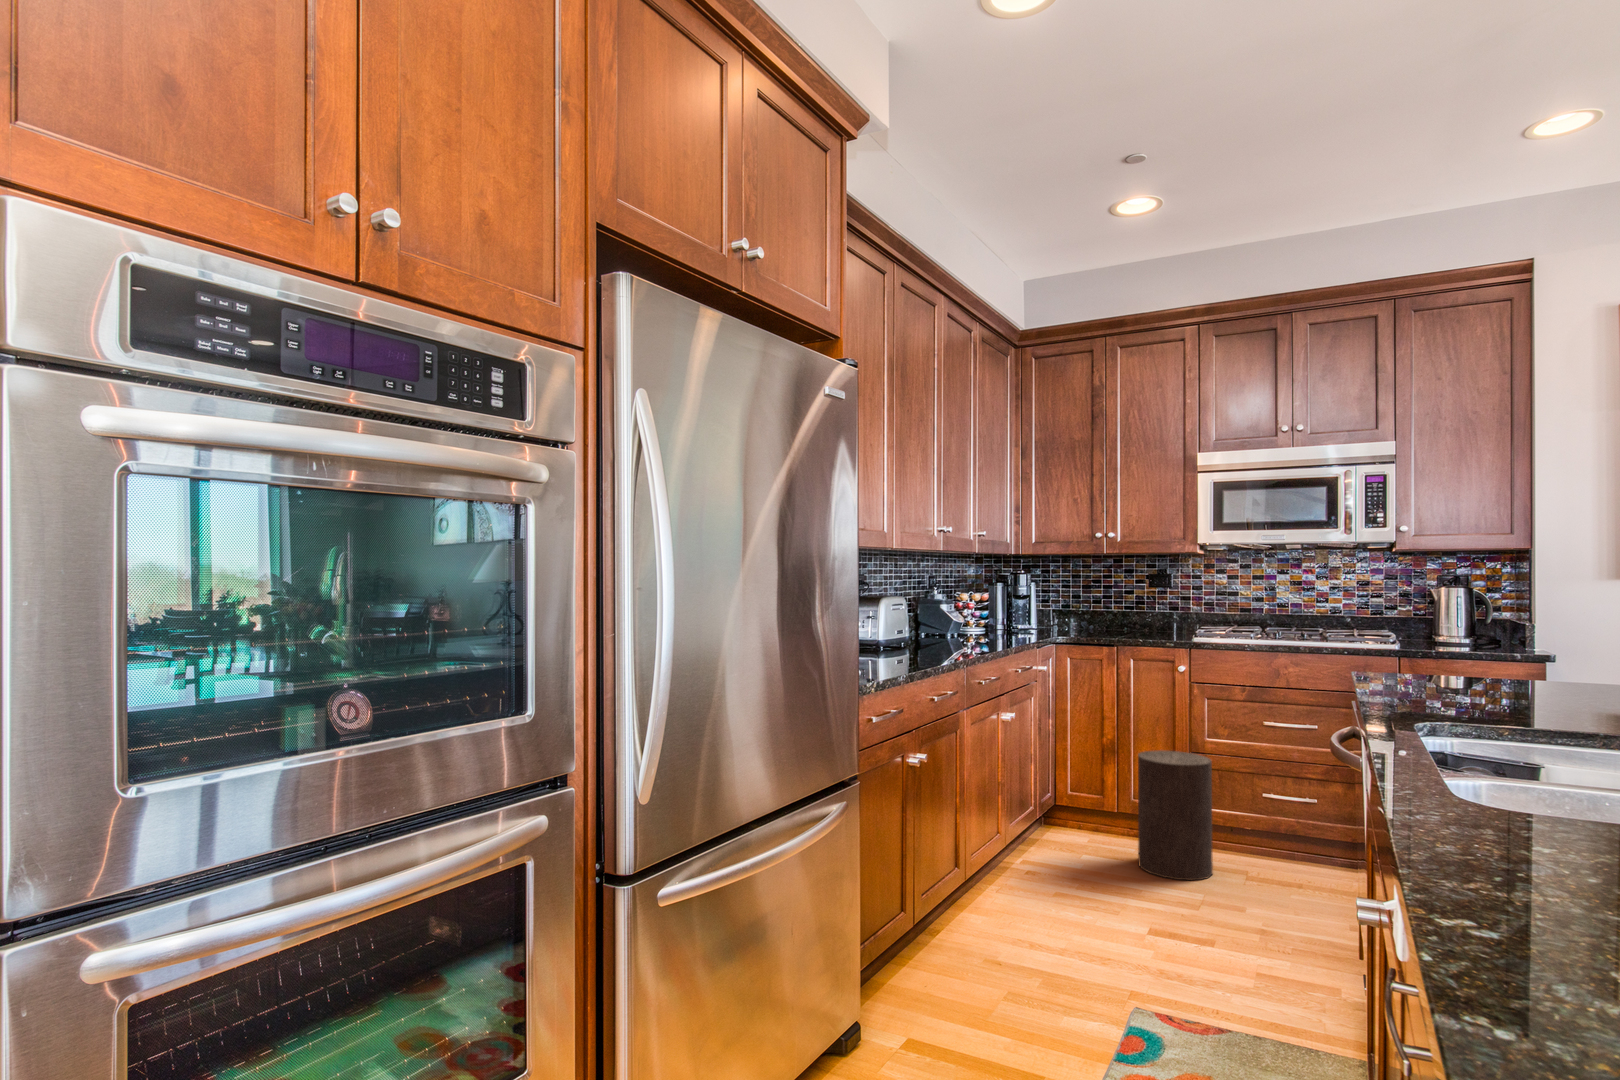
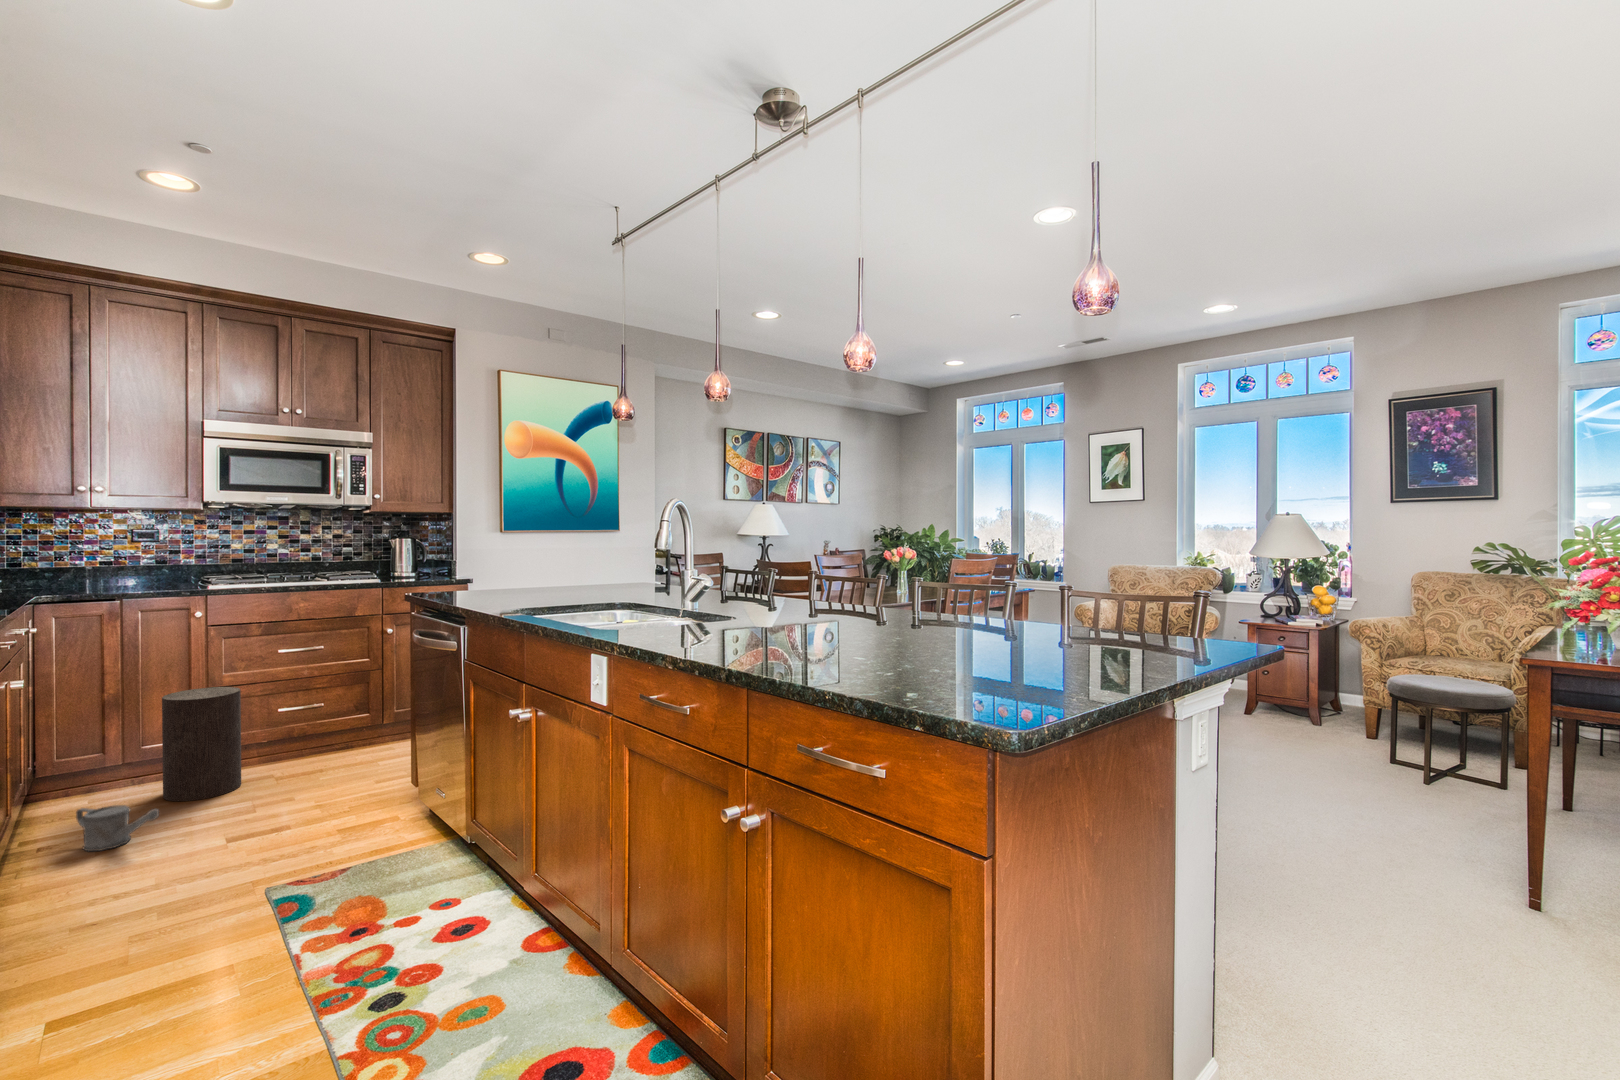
watering can: none [1045,848,1093,899] -> present [76,805,159,851]

